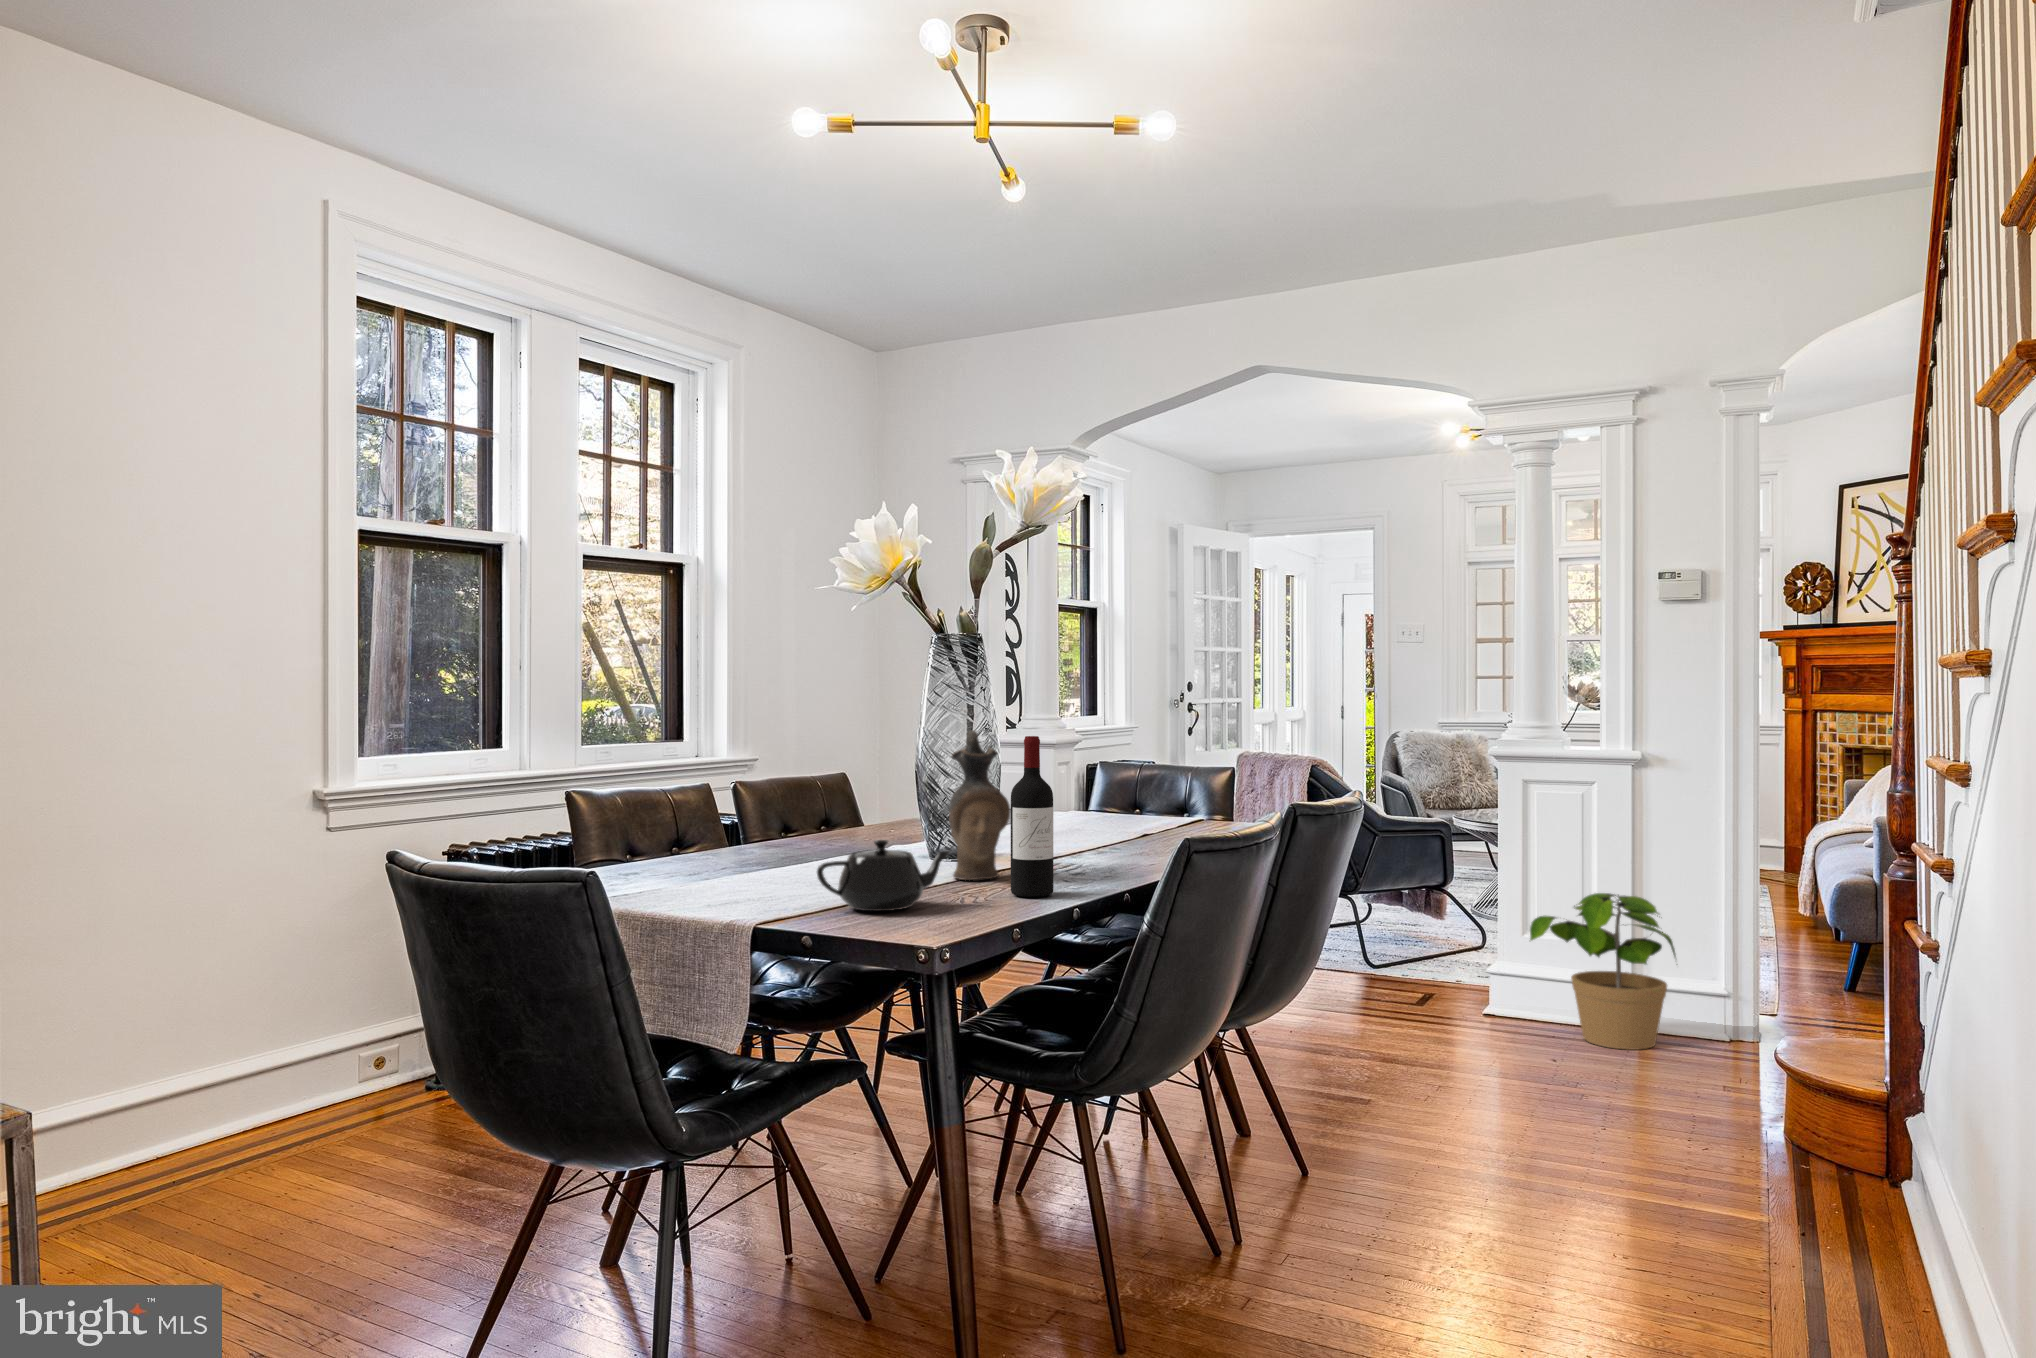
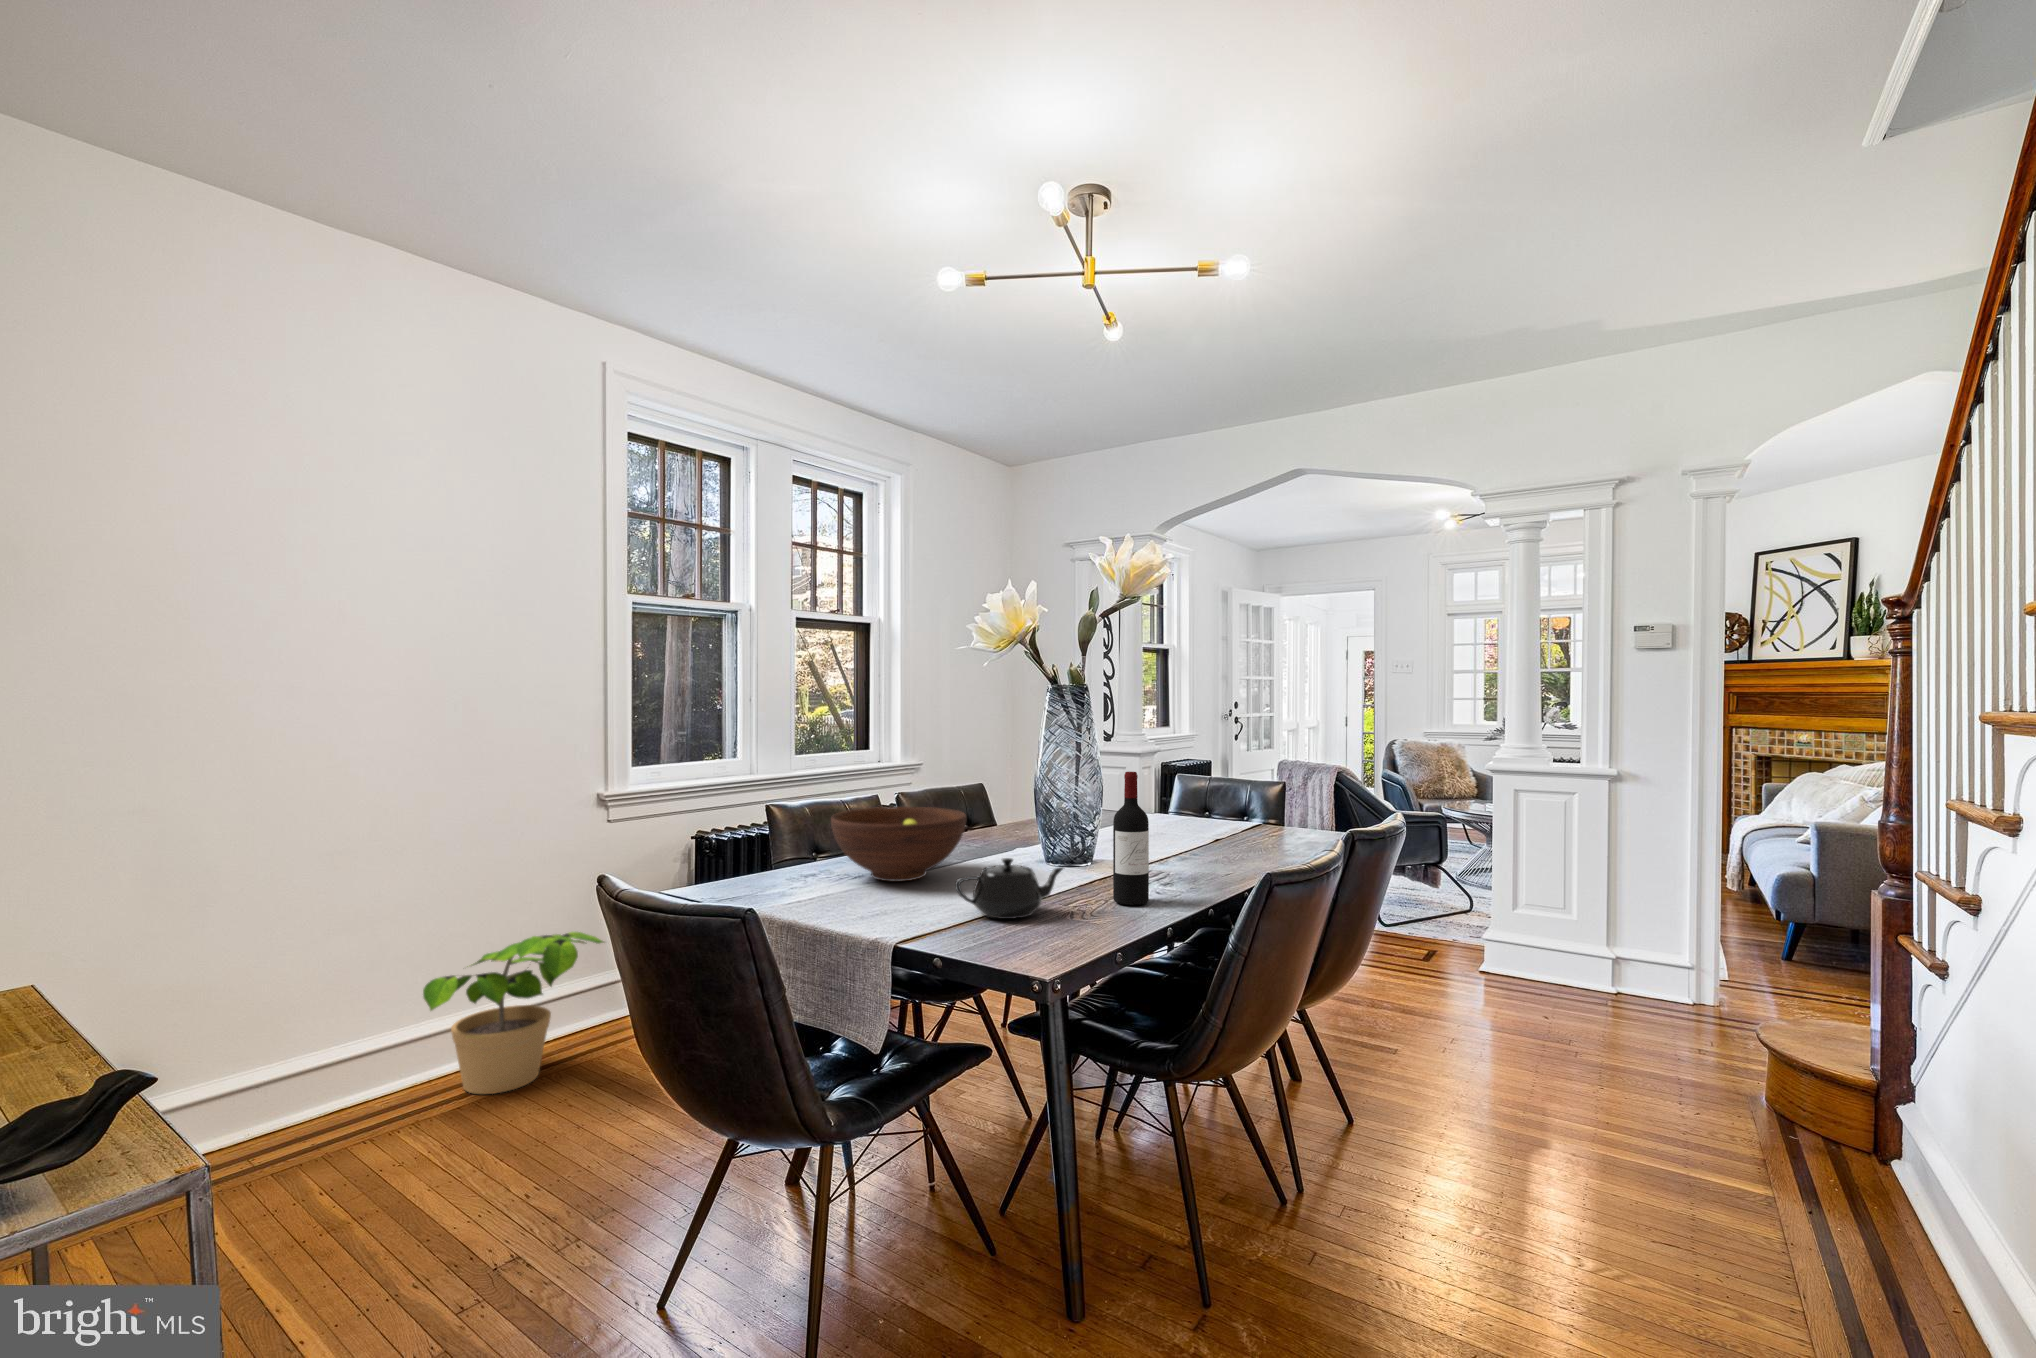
ceramic pitcher: present [949,730,1010,880] -> none [1063,762,1112,885]
fruit bowl: none [654,792,828,881] -> present [831,807,966,882]
potted plant: present [1530,893,1676,1050] -> present [423,932,603,1094]

